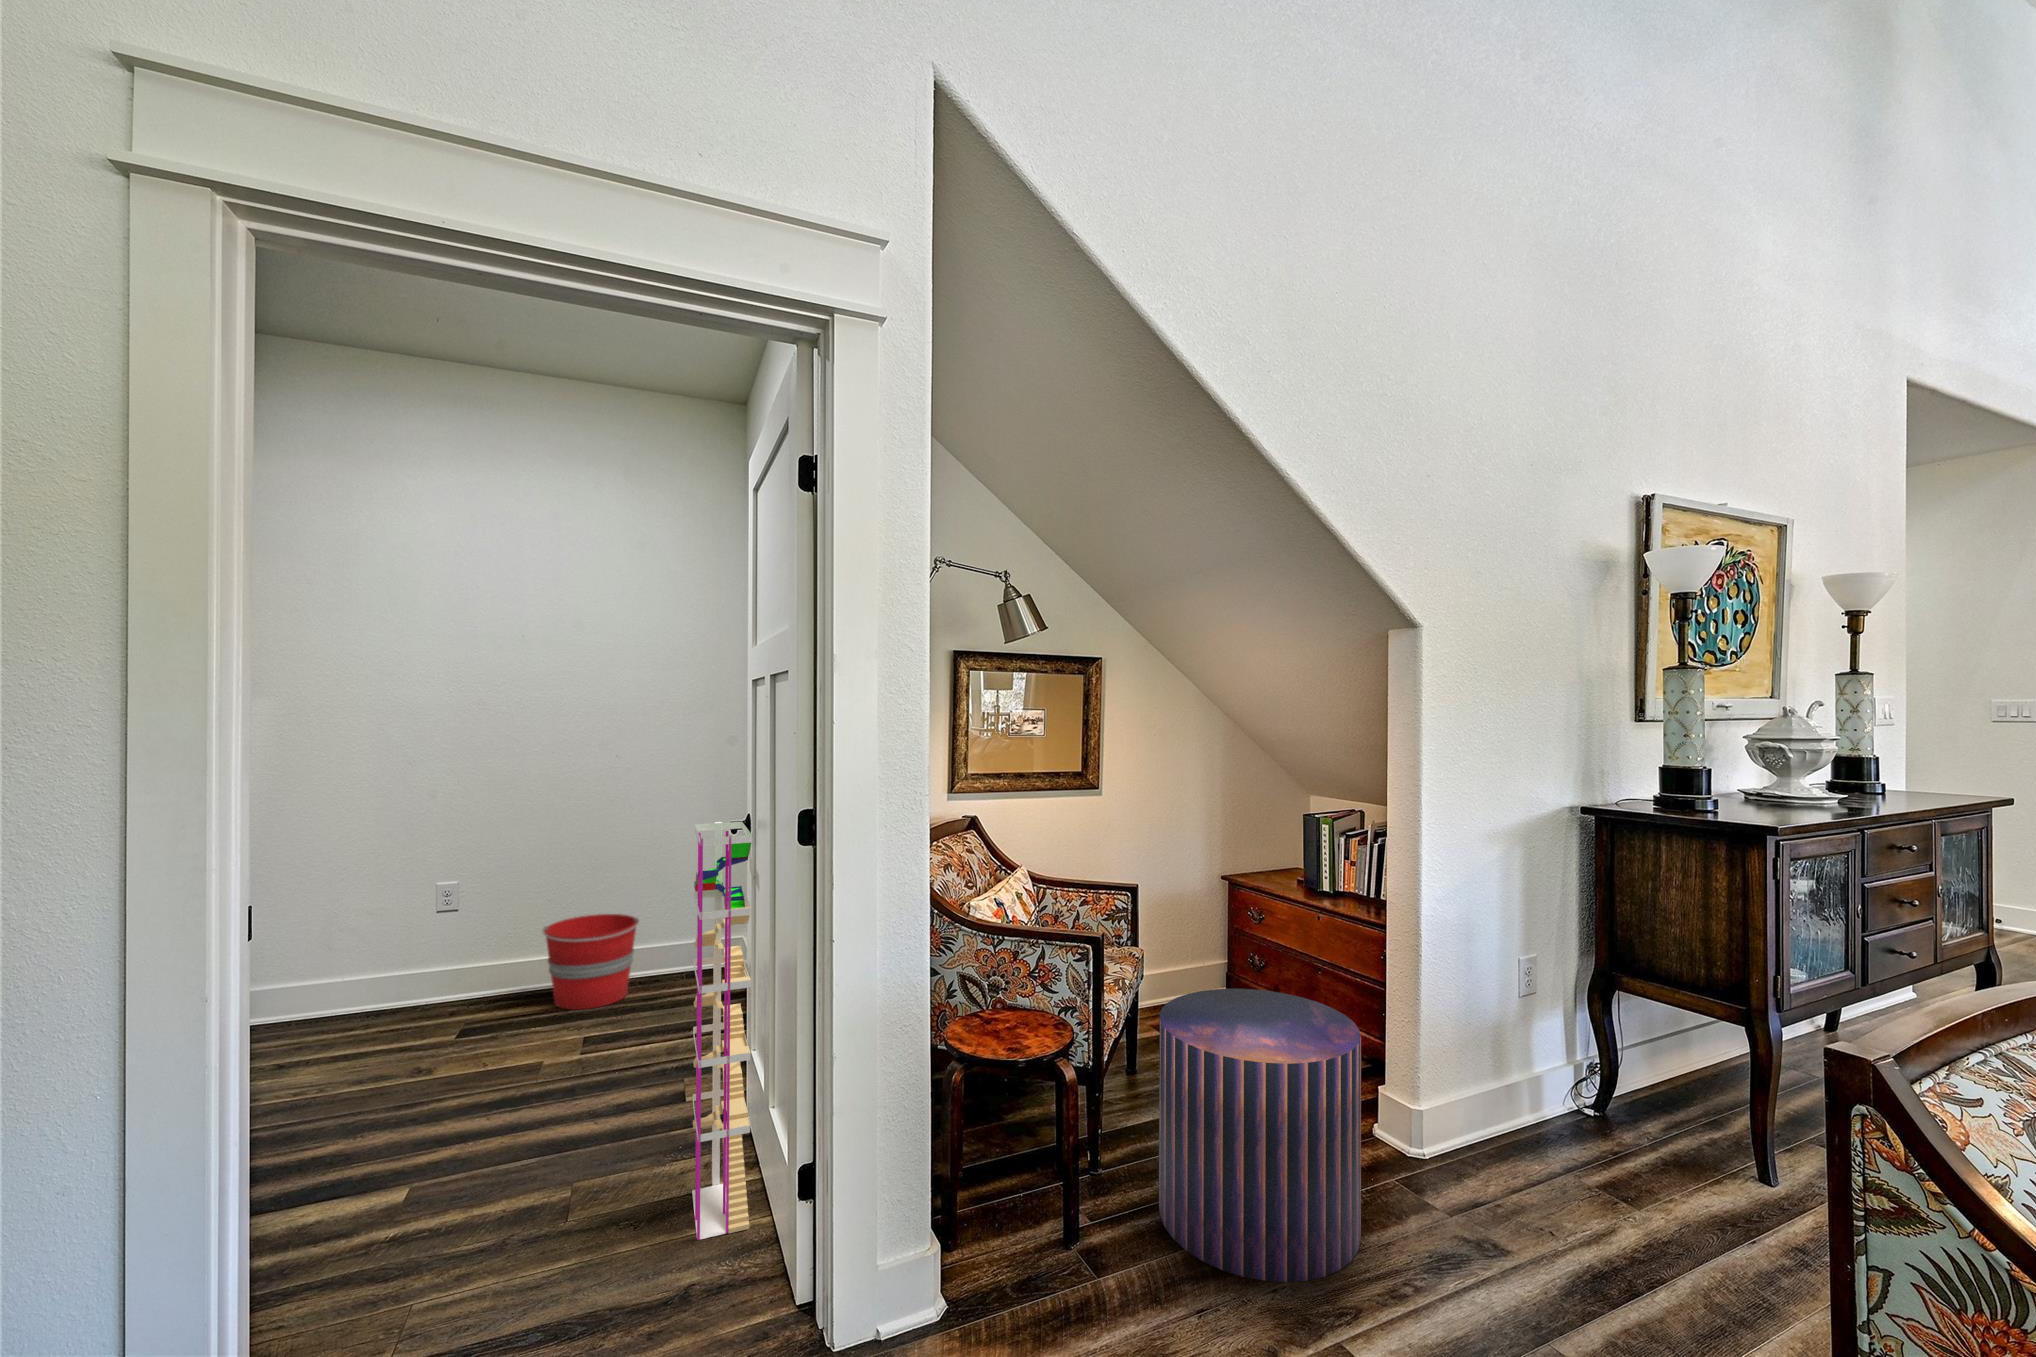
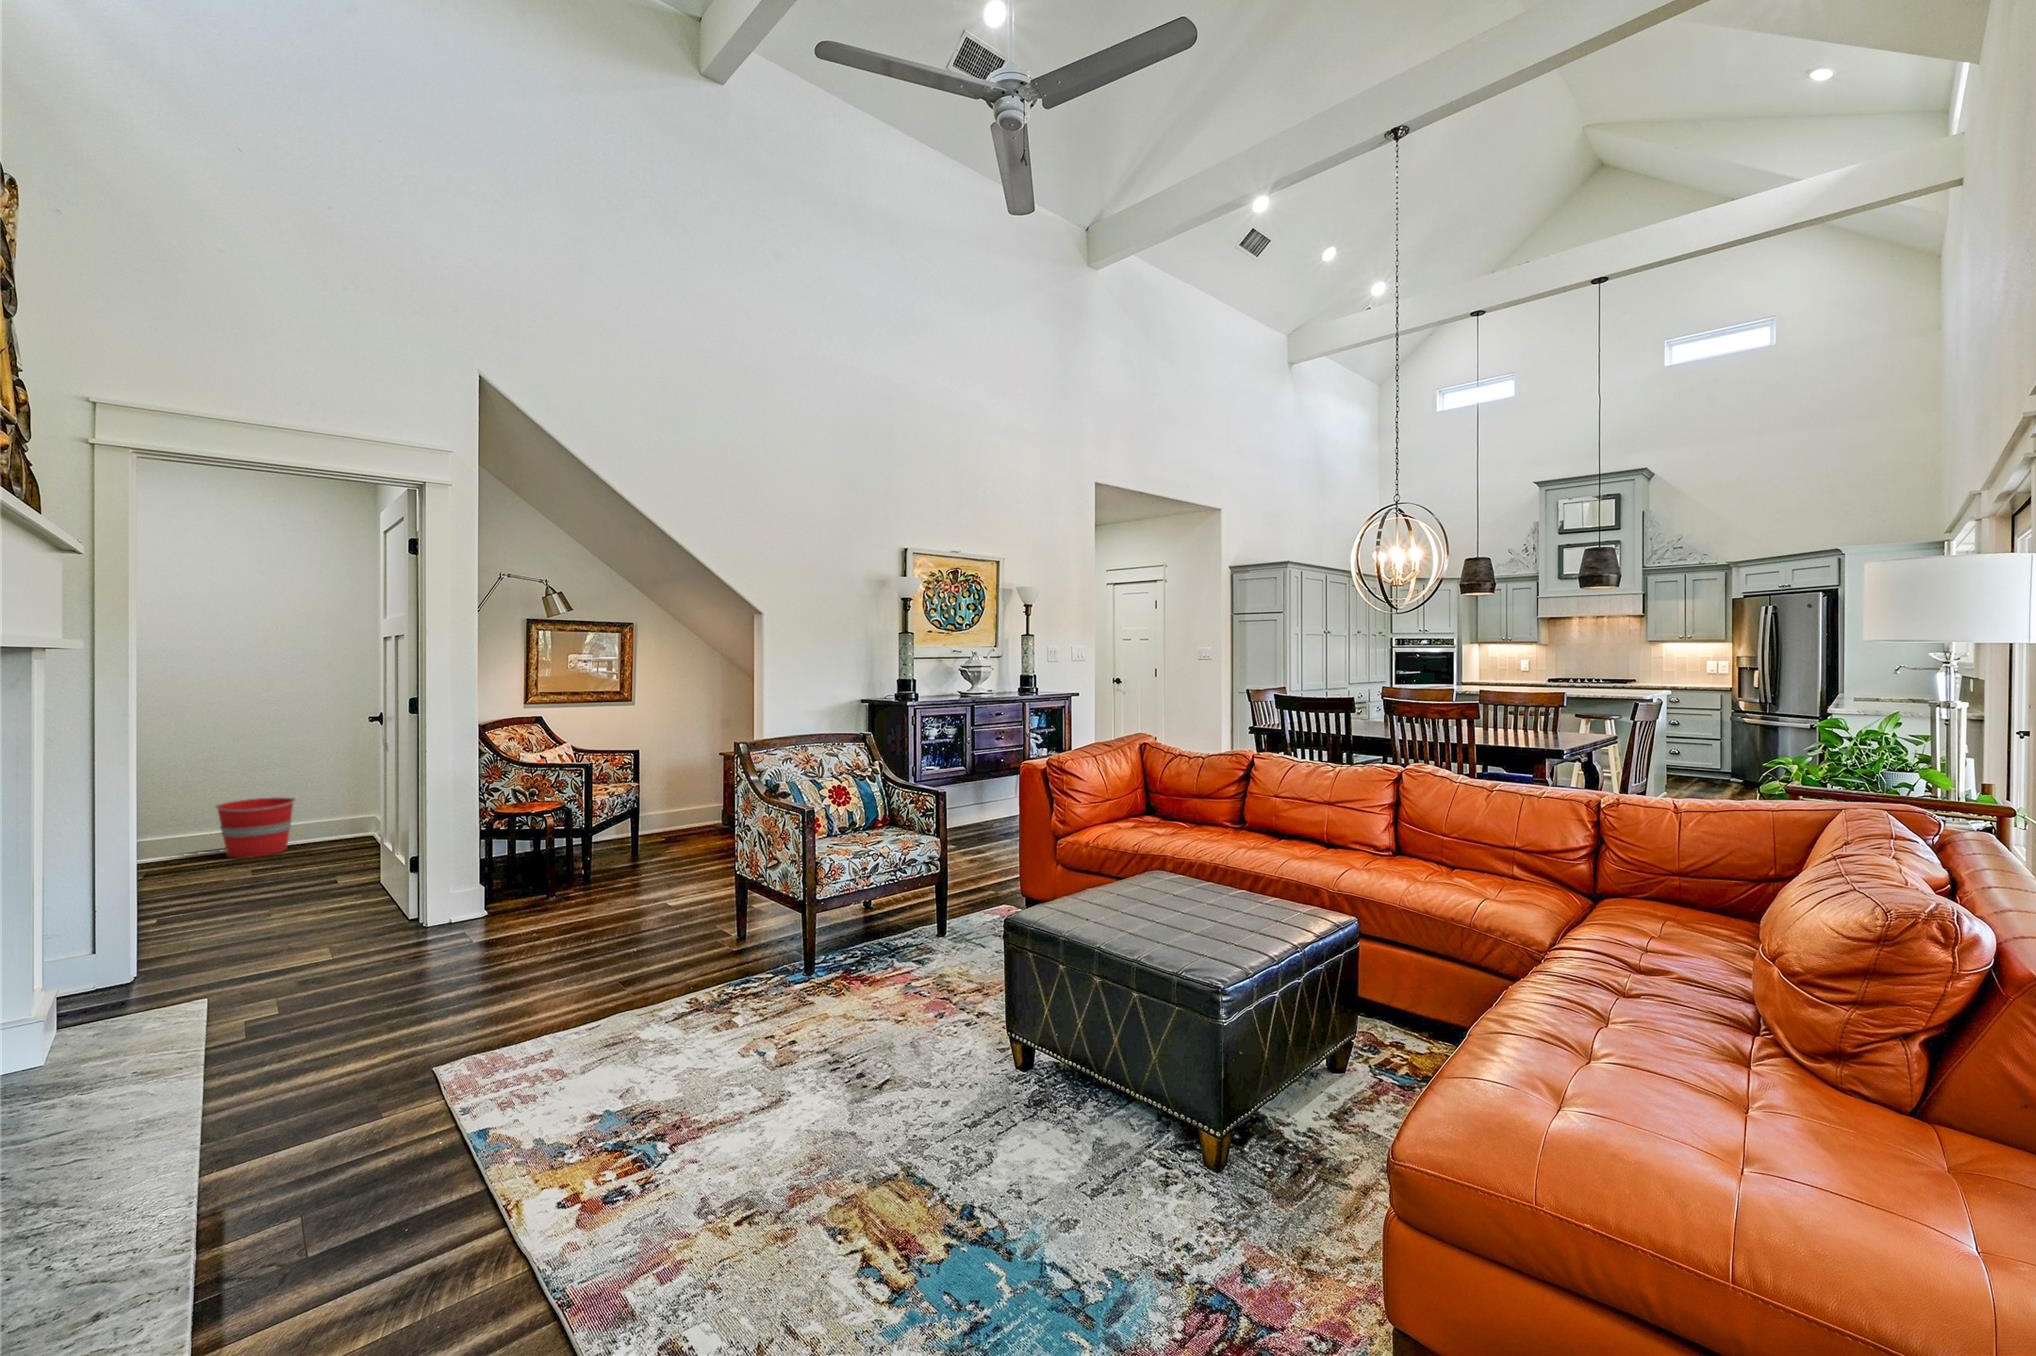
shelving unit: present [692,822,752,1240] -> none [346,712,386,916]
pouf: present [1159,989,1361,1282] -> none [614,789,711,899]

